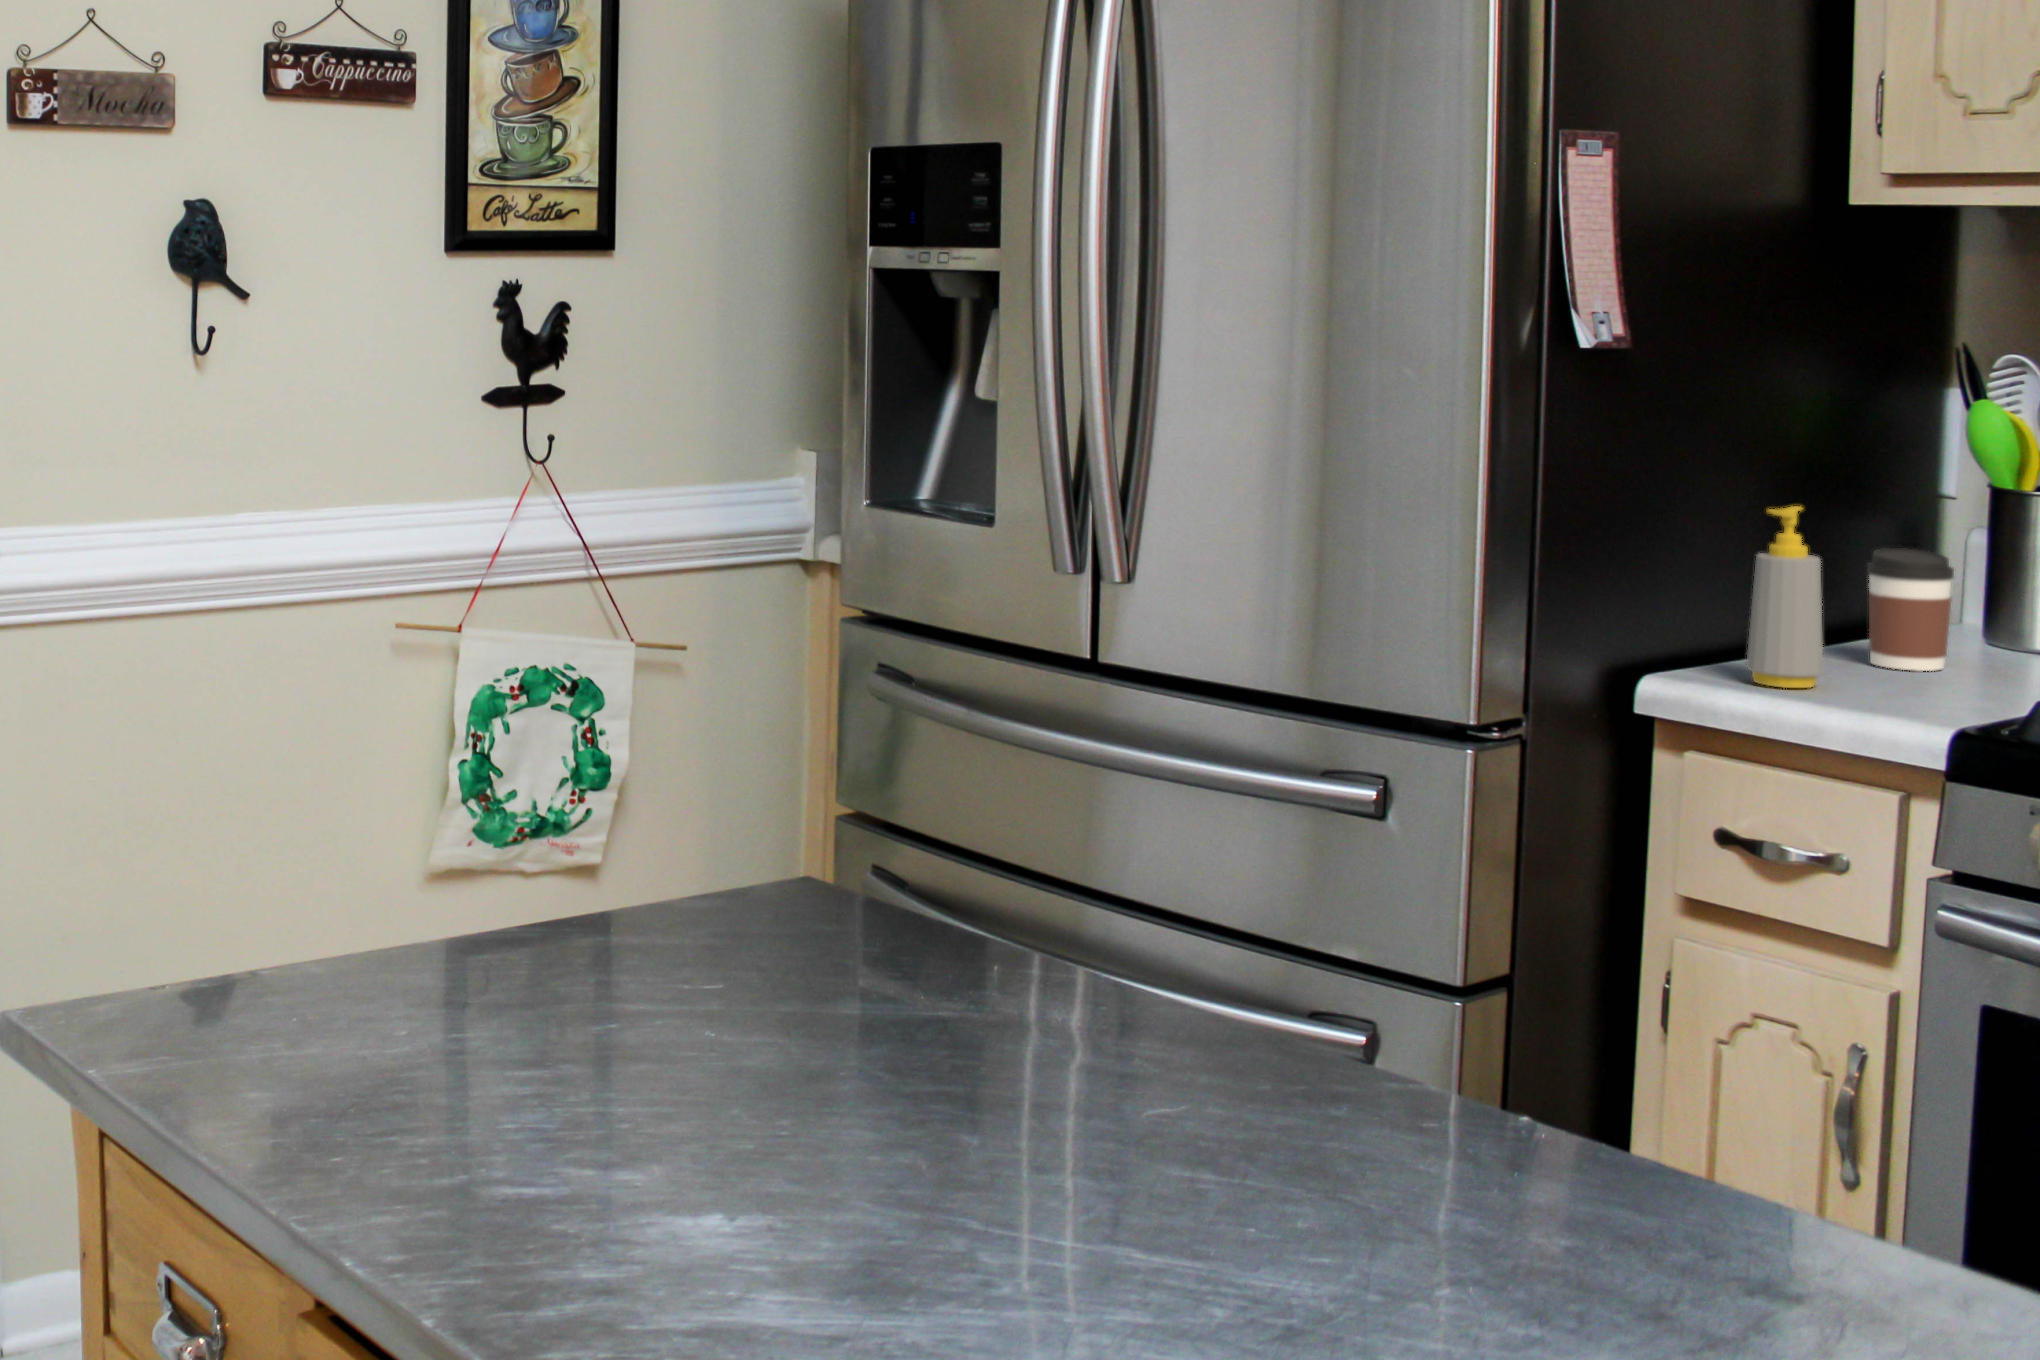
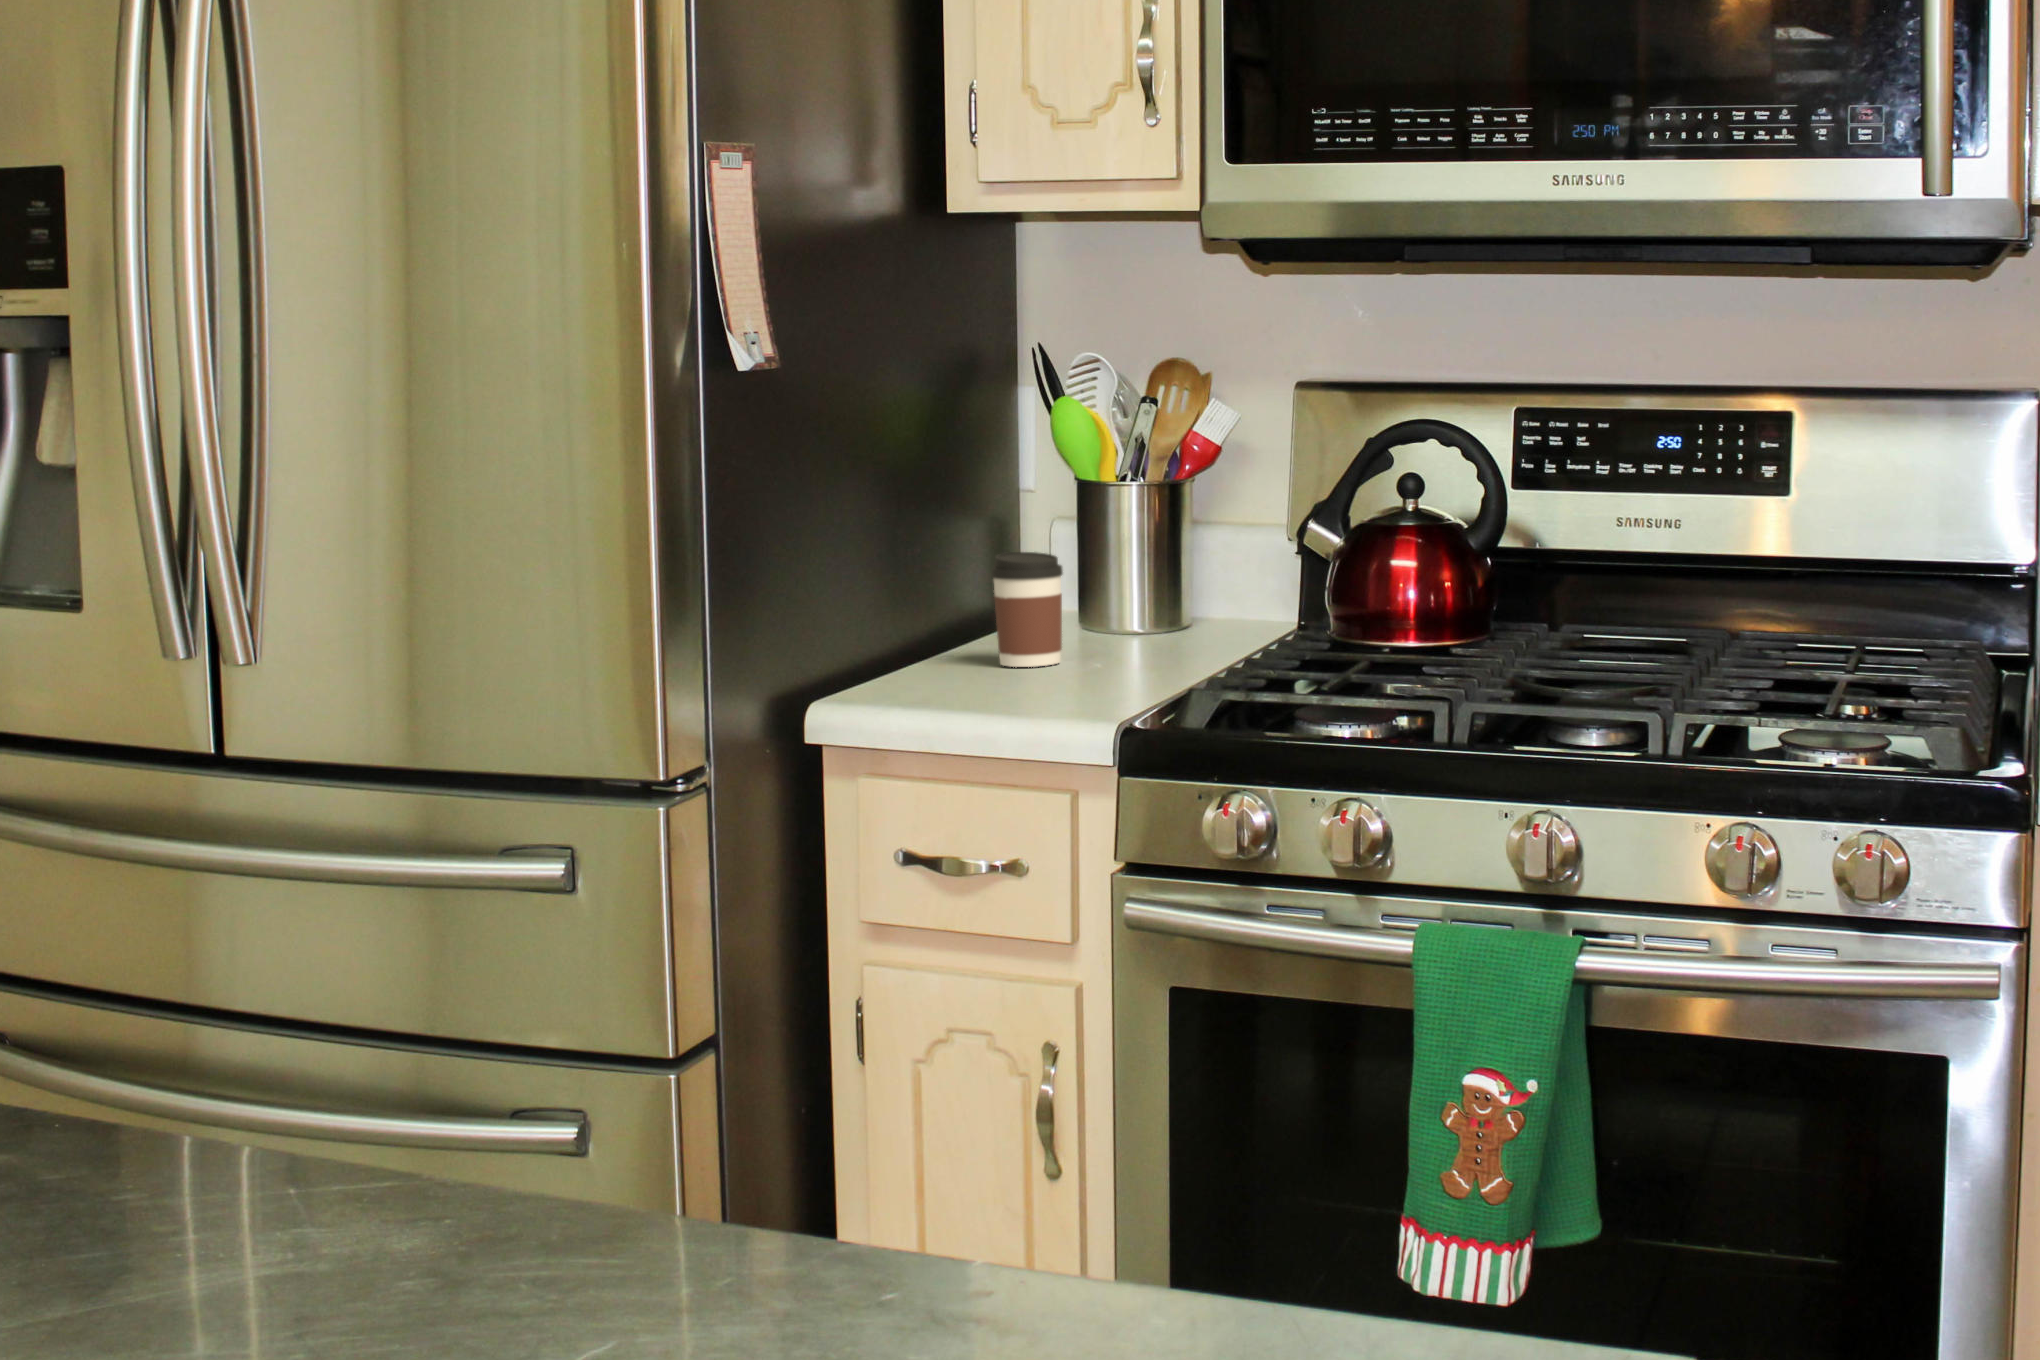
soap bottle: present [1747,506,1823,688] -> none [908,513,976,694]

